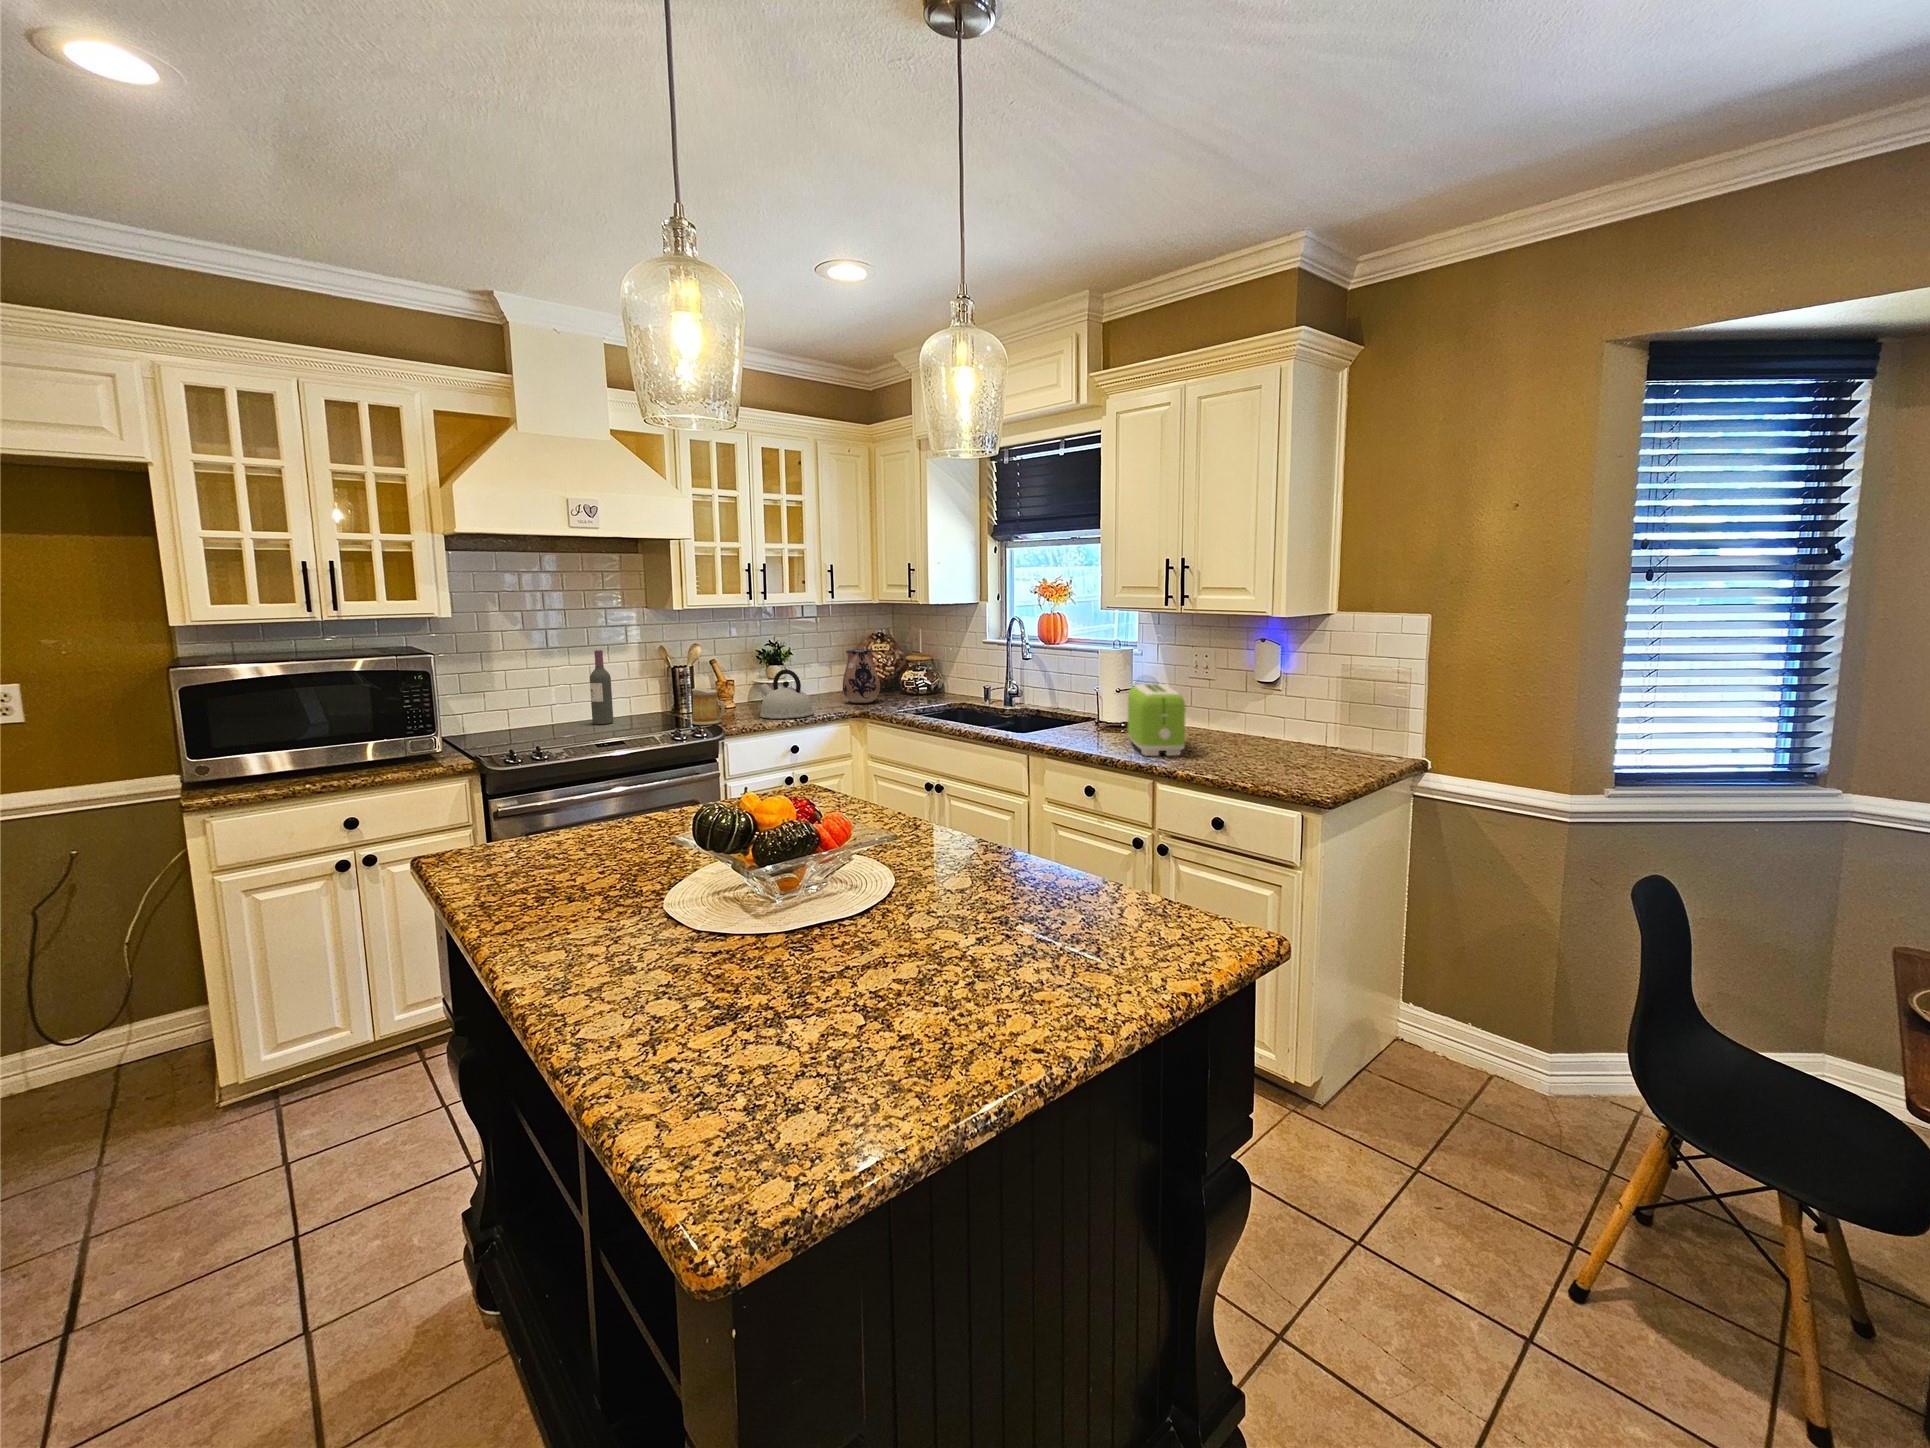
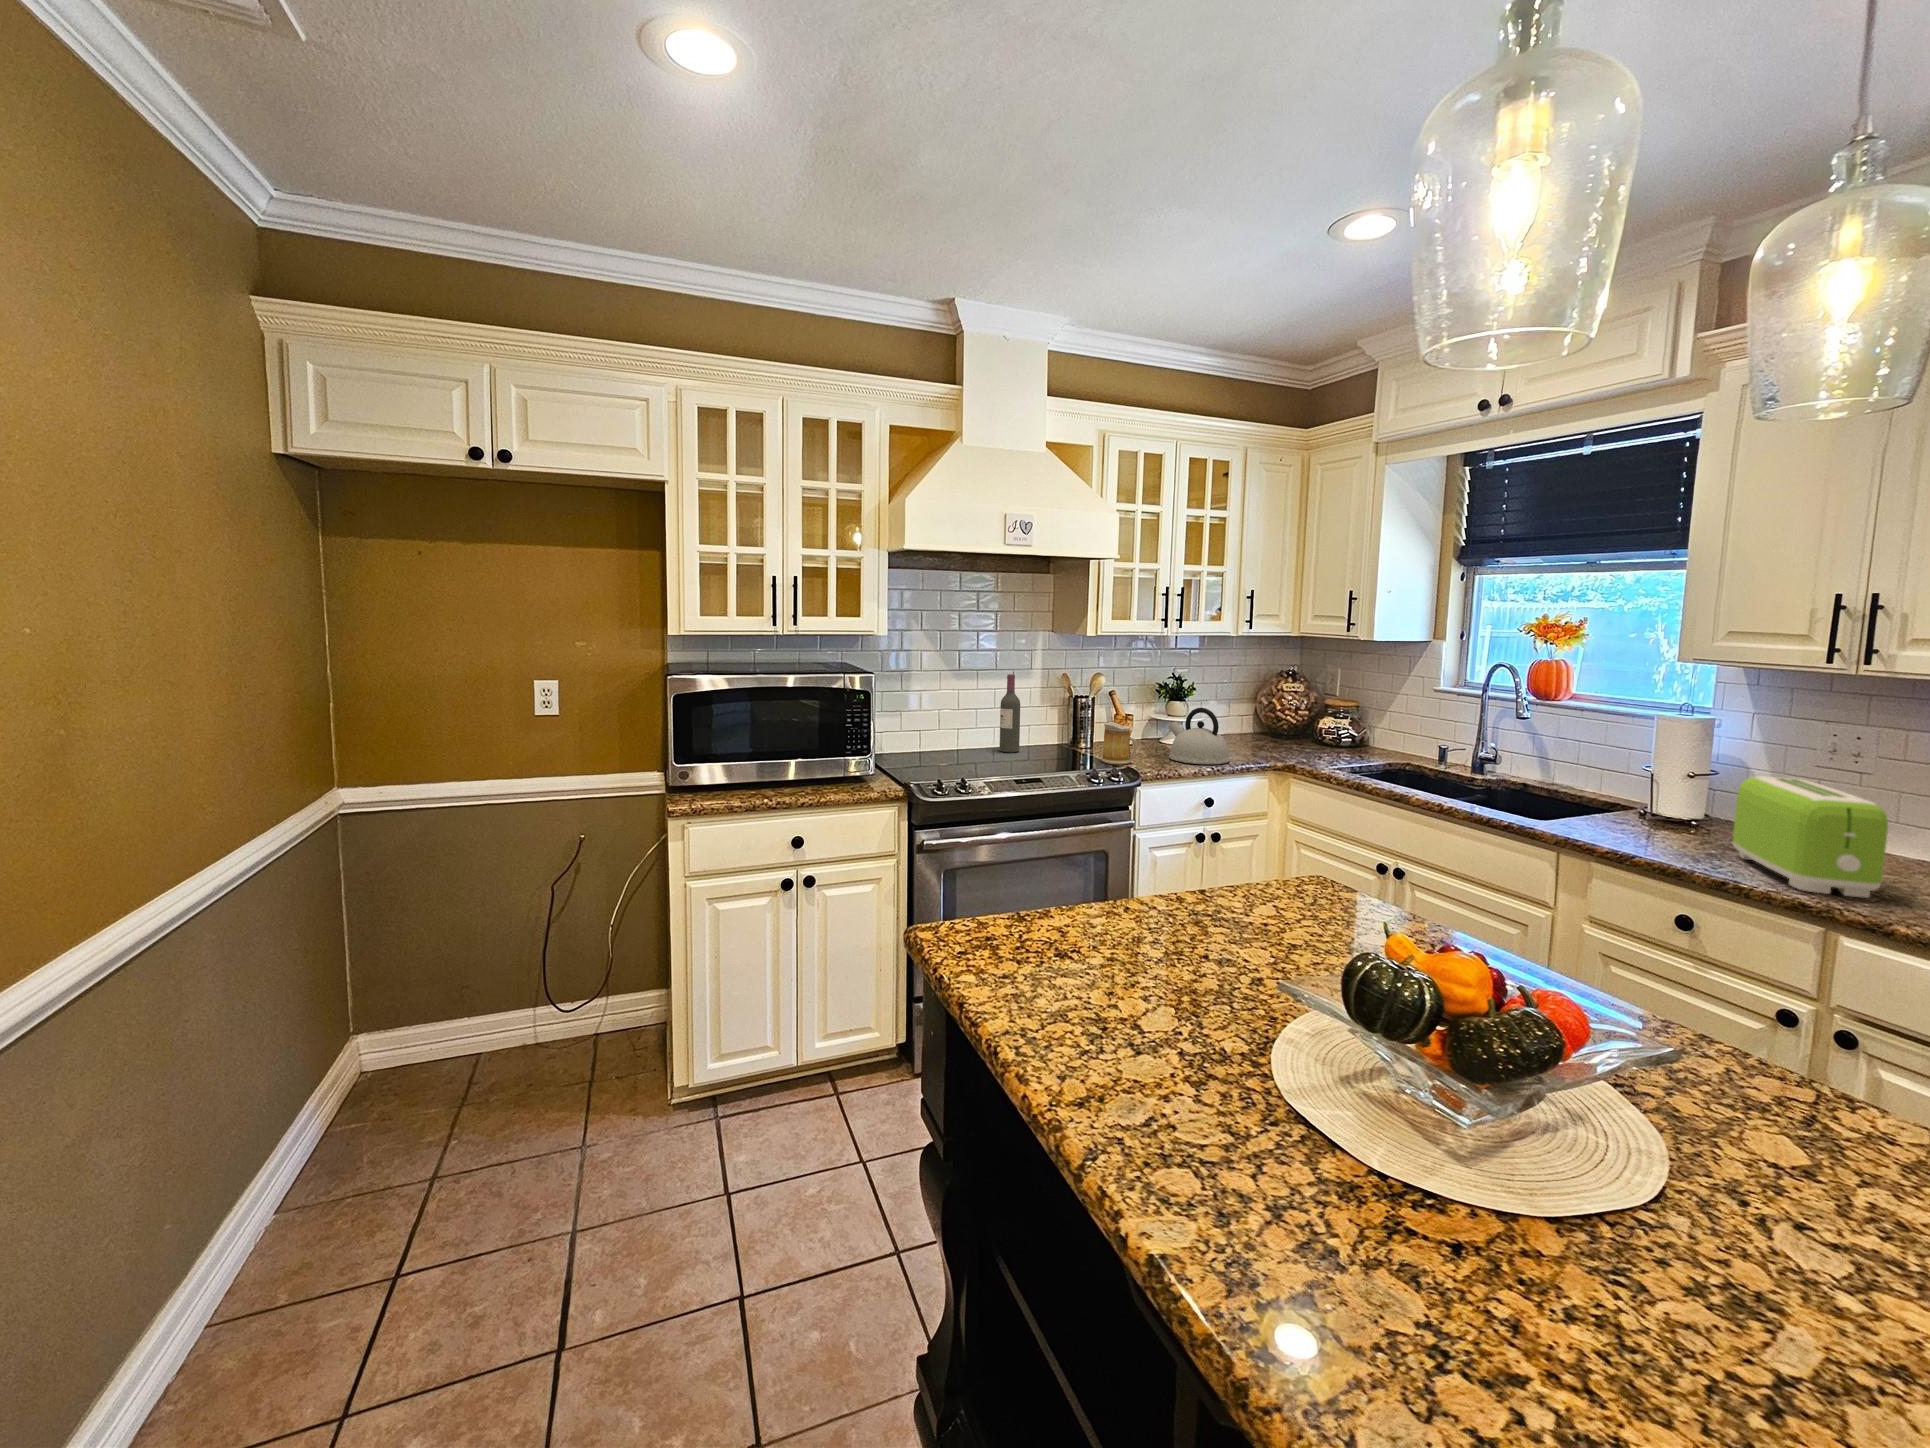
ceramic pitcher: present [843,649,880,703] -> none [1253,688,1298,751]

